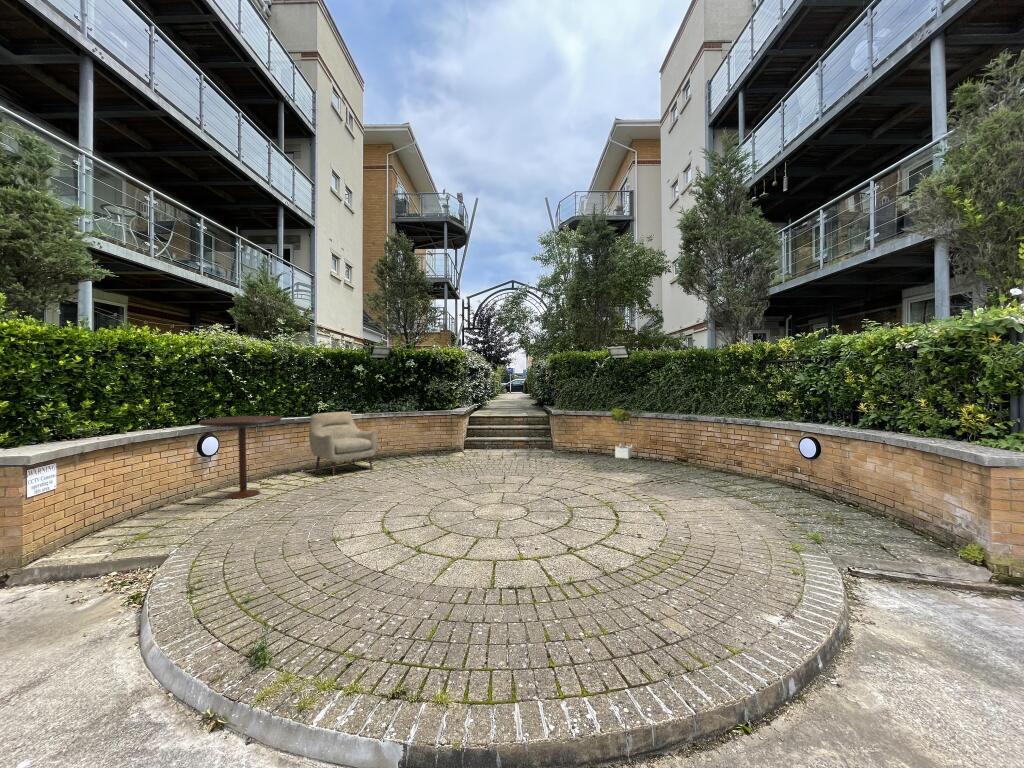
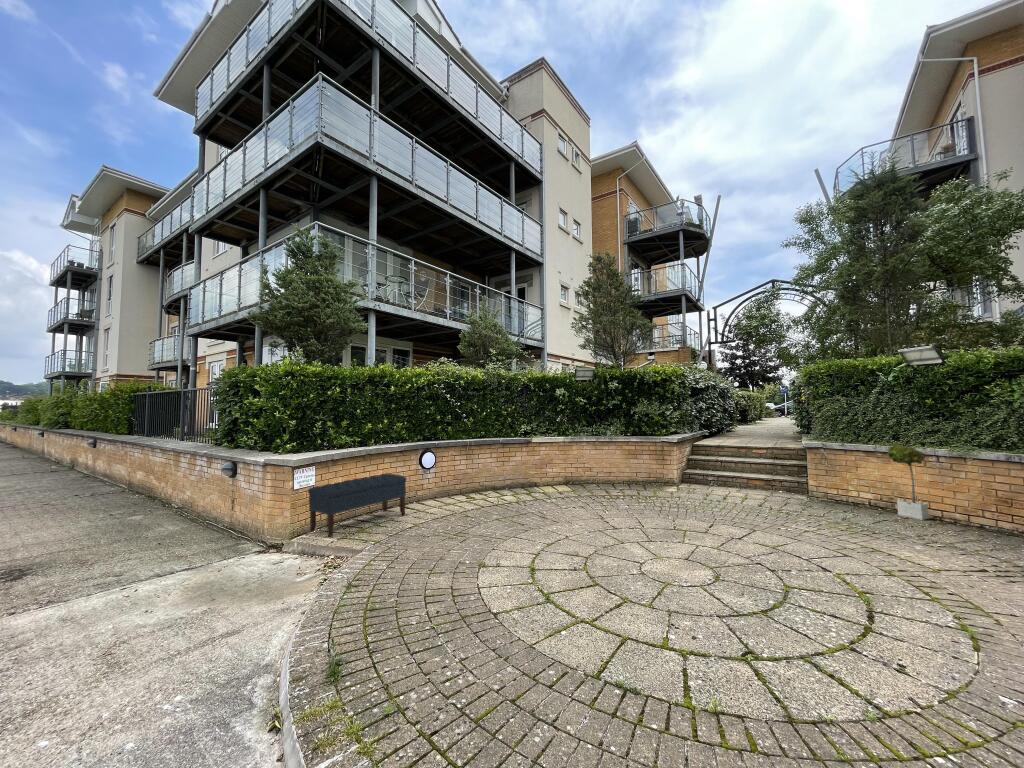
chair: present [309,412,378,476] -> none [515,435,574,497]
pedestal table: present [199,416,281,499] -> none [418,436,480,508]
bench: none [51,466,194,550] -> present [308,474,407,537]

